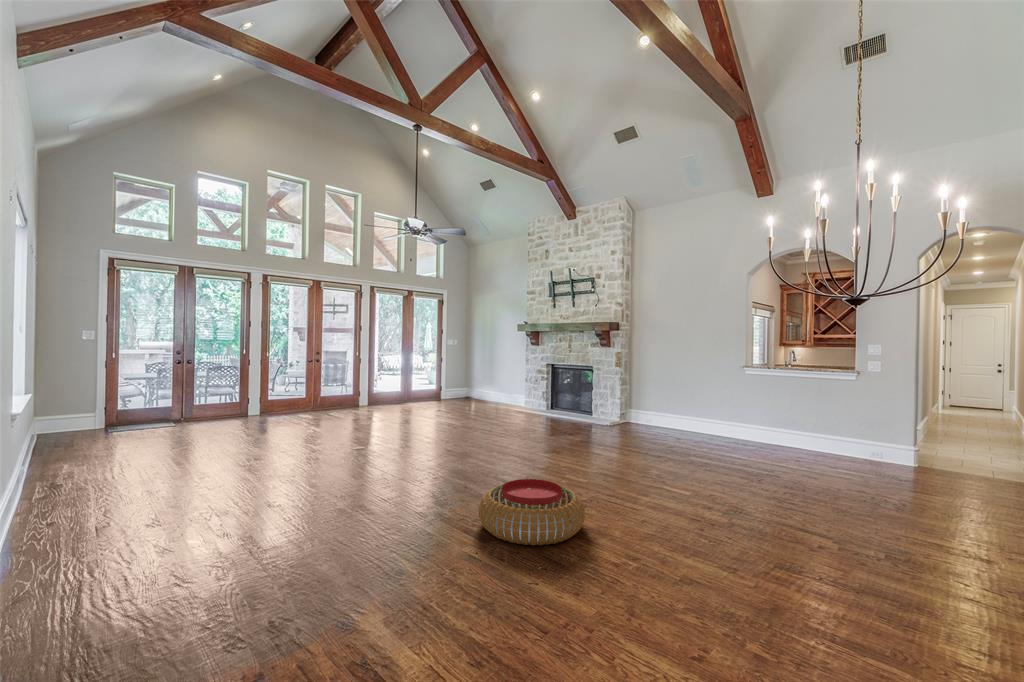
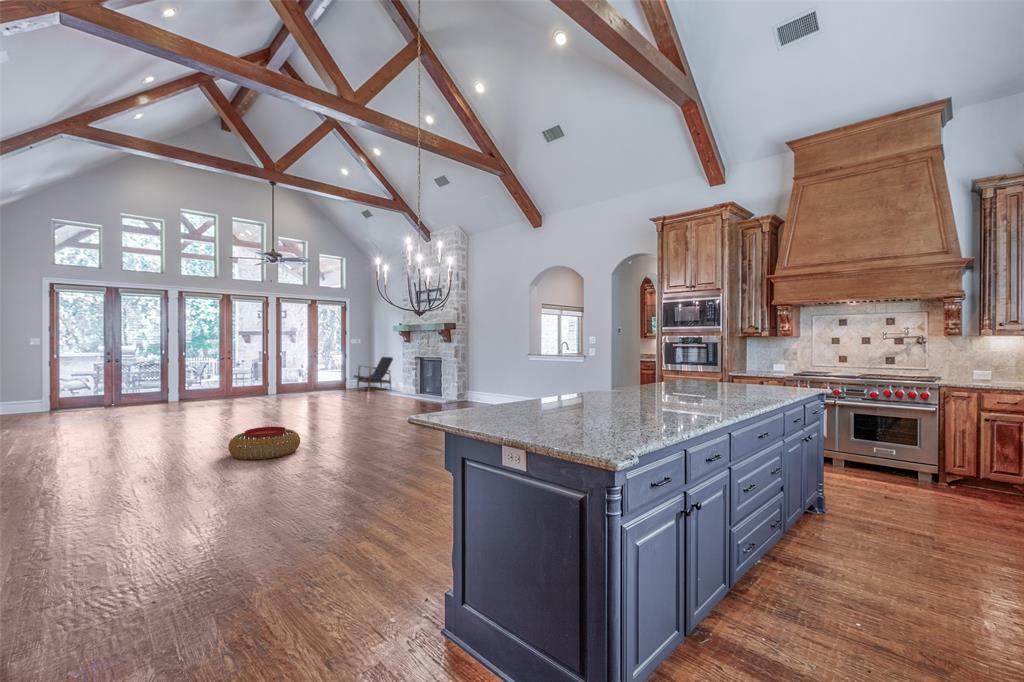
lounge chair: none [457,362,505,405] -> present [354,357,393,391]

